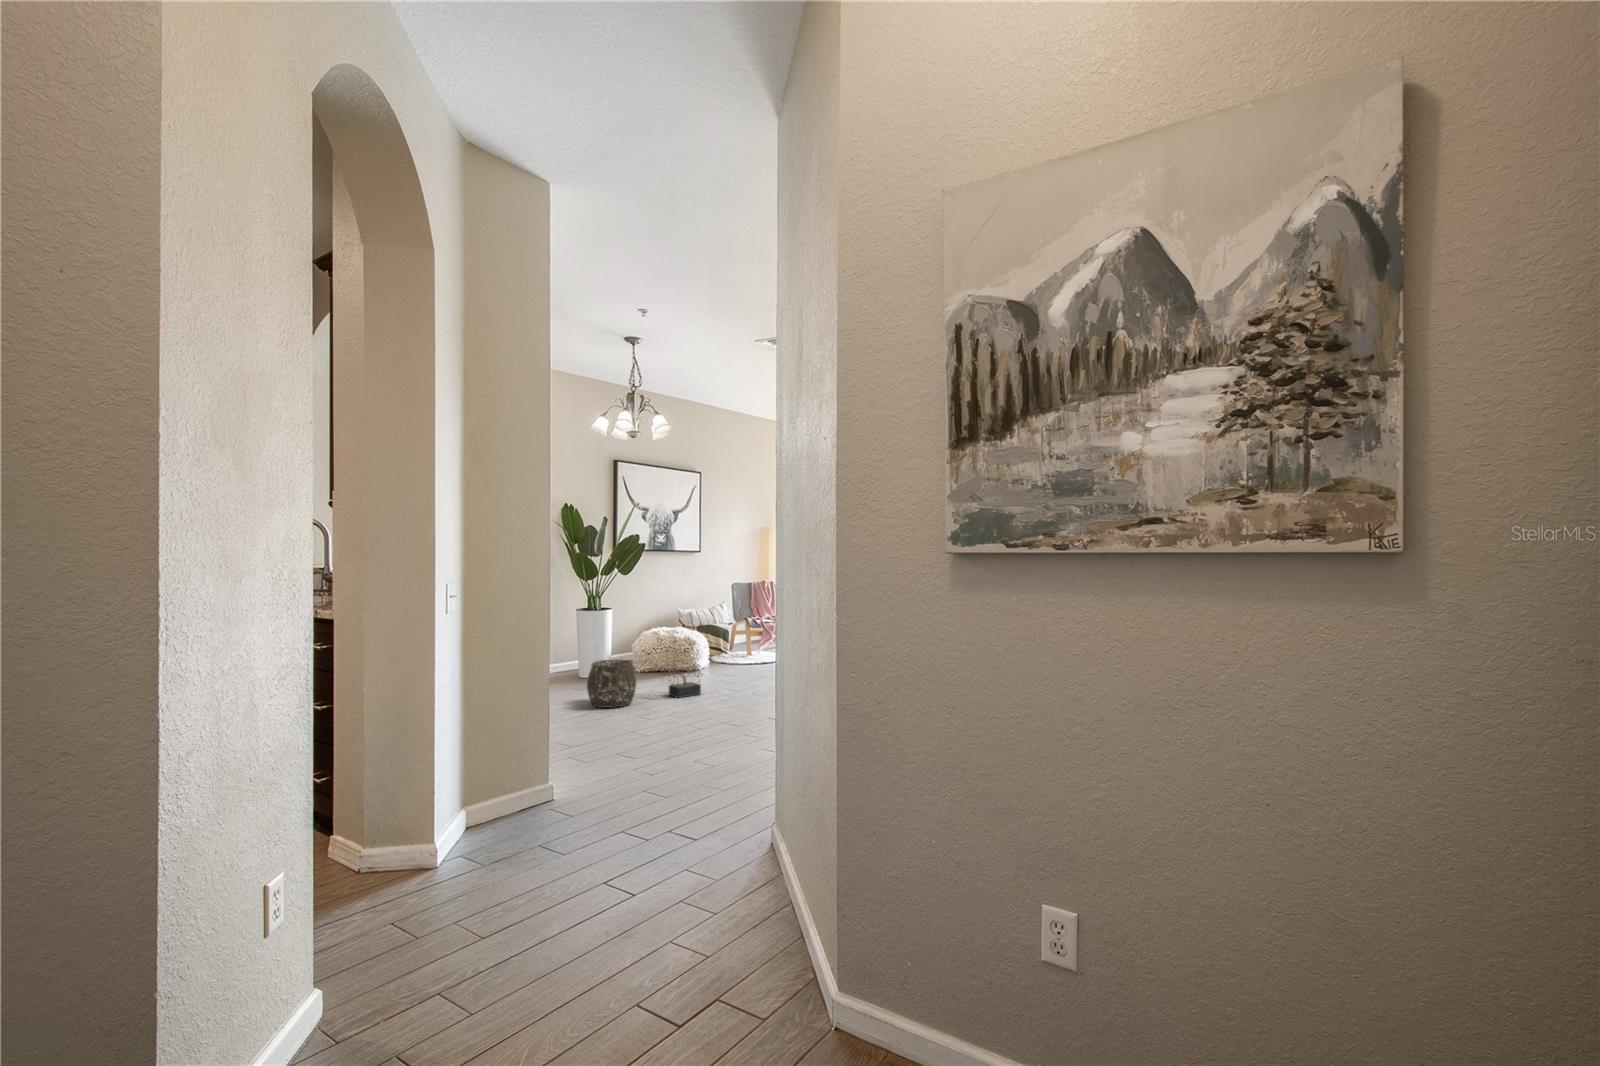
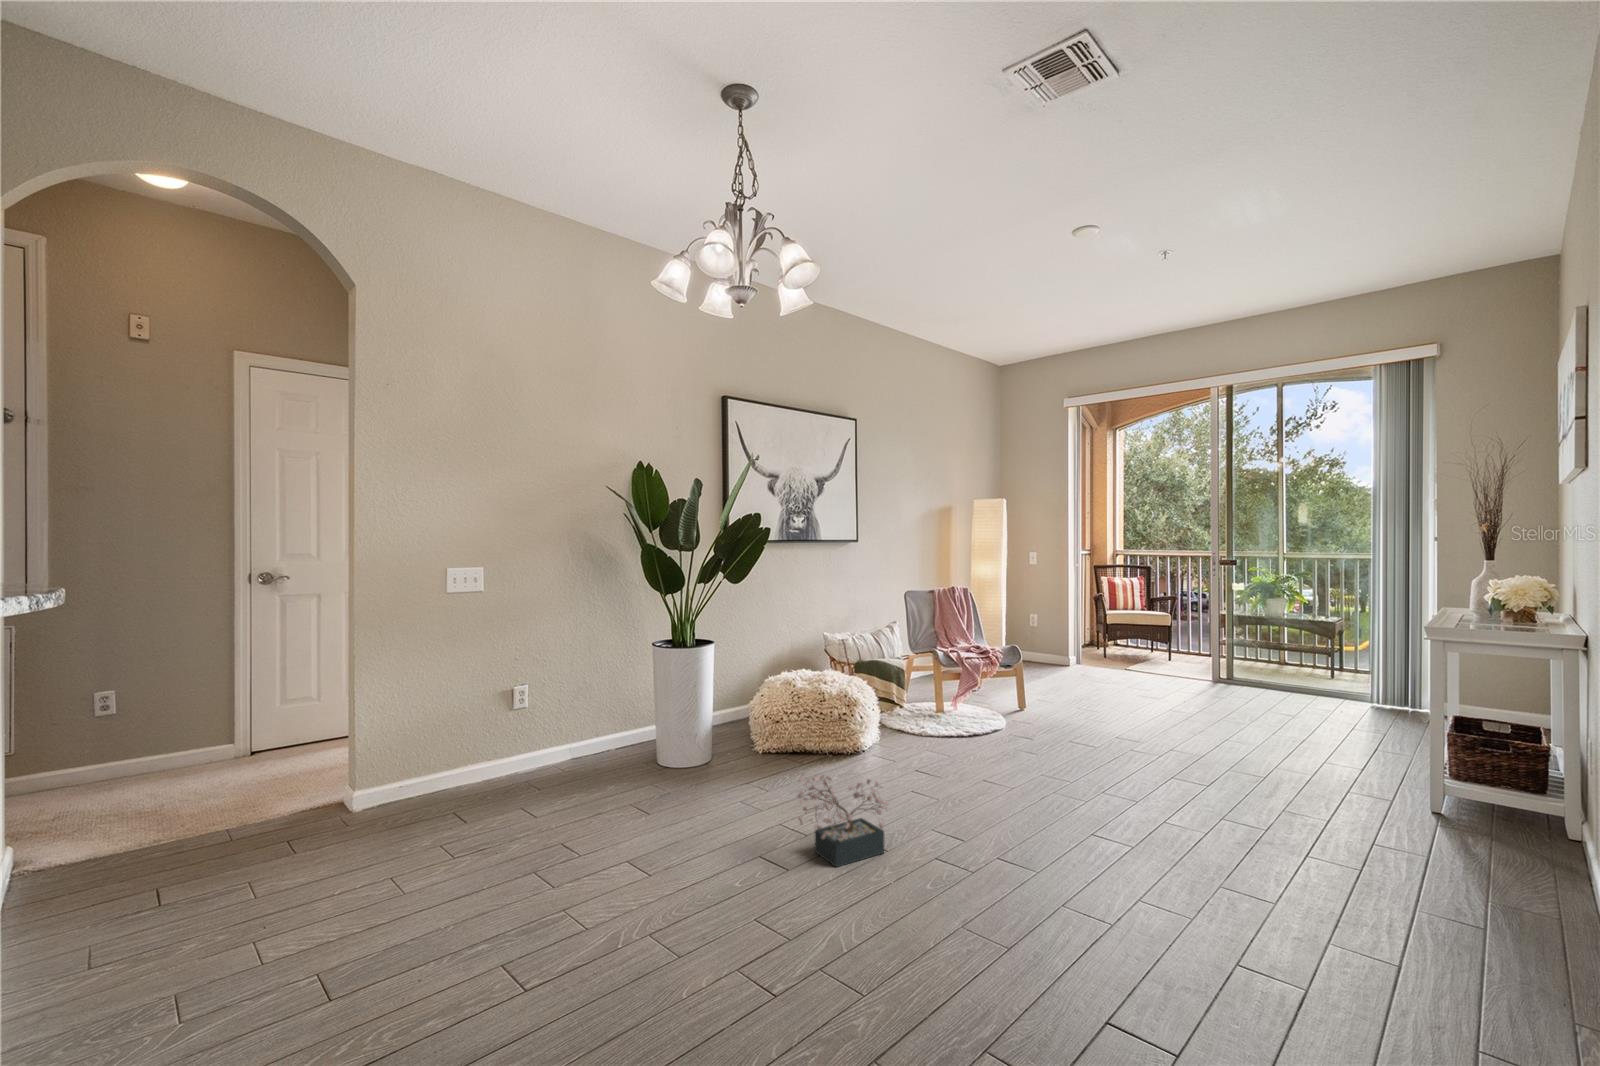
woven basket: present [587,660,636,708] -> none [628,778,743,913]

